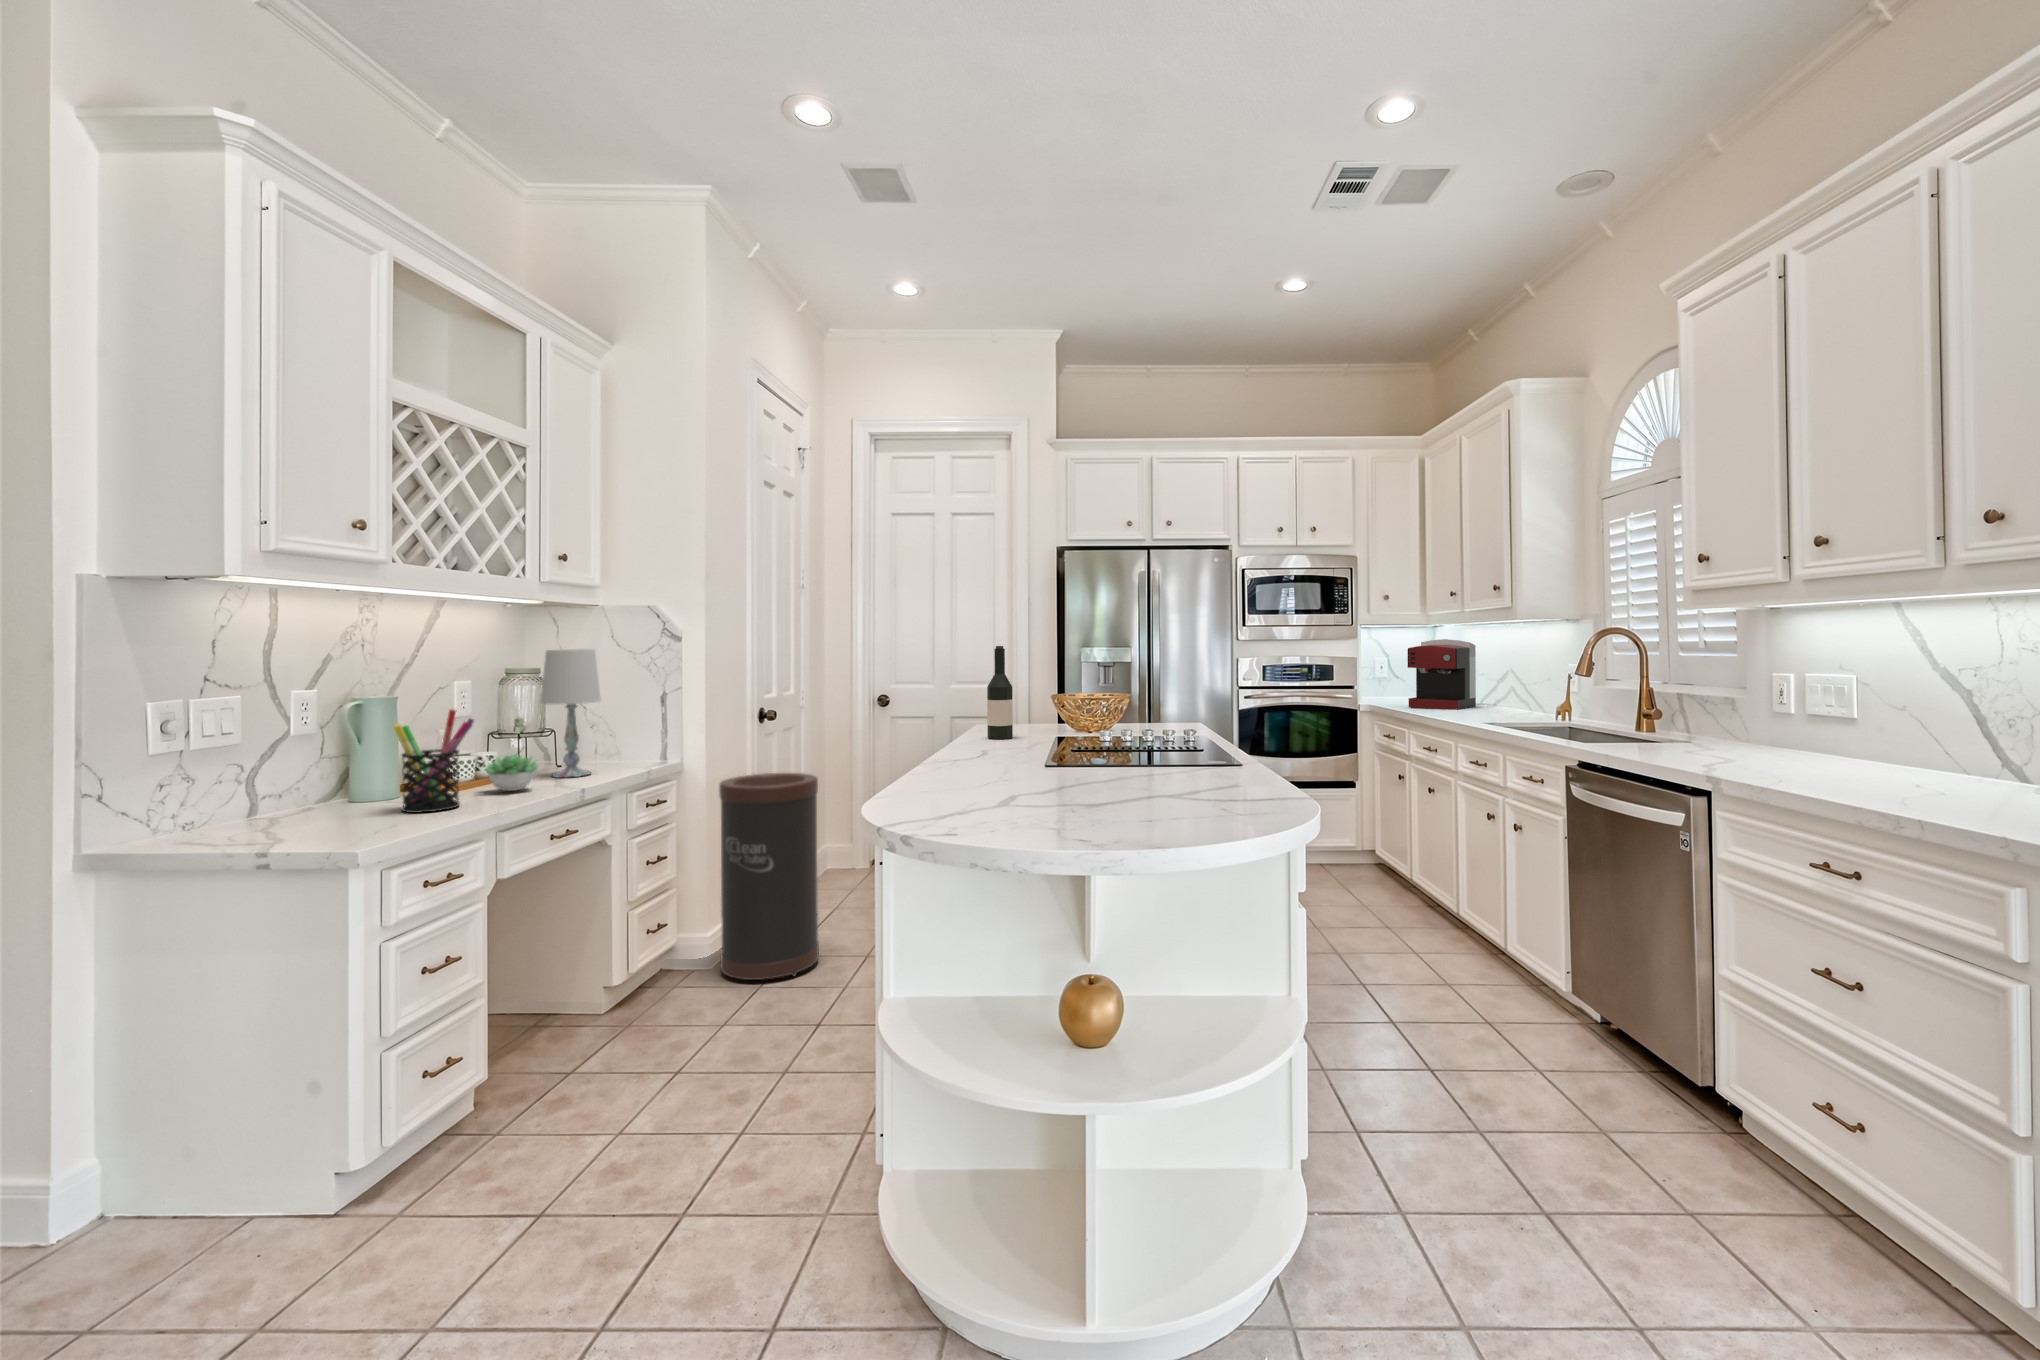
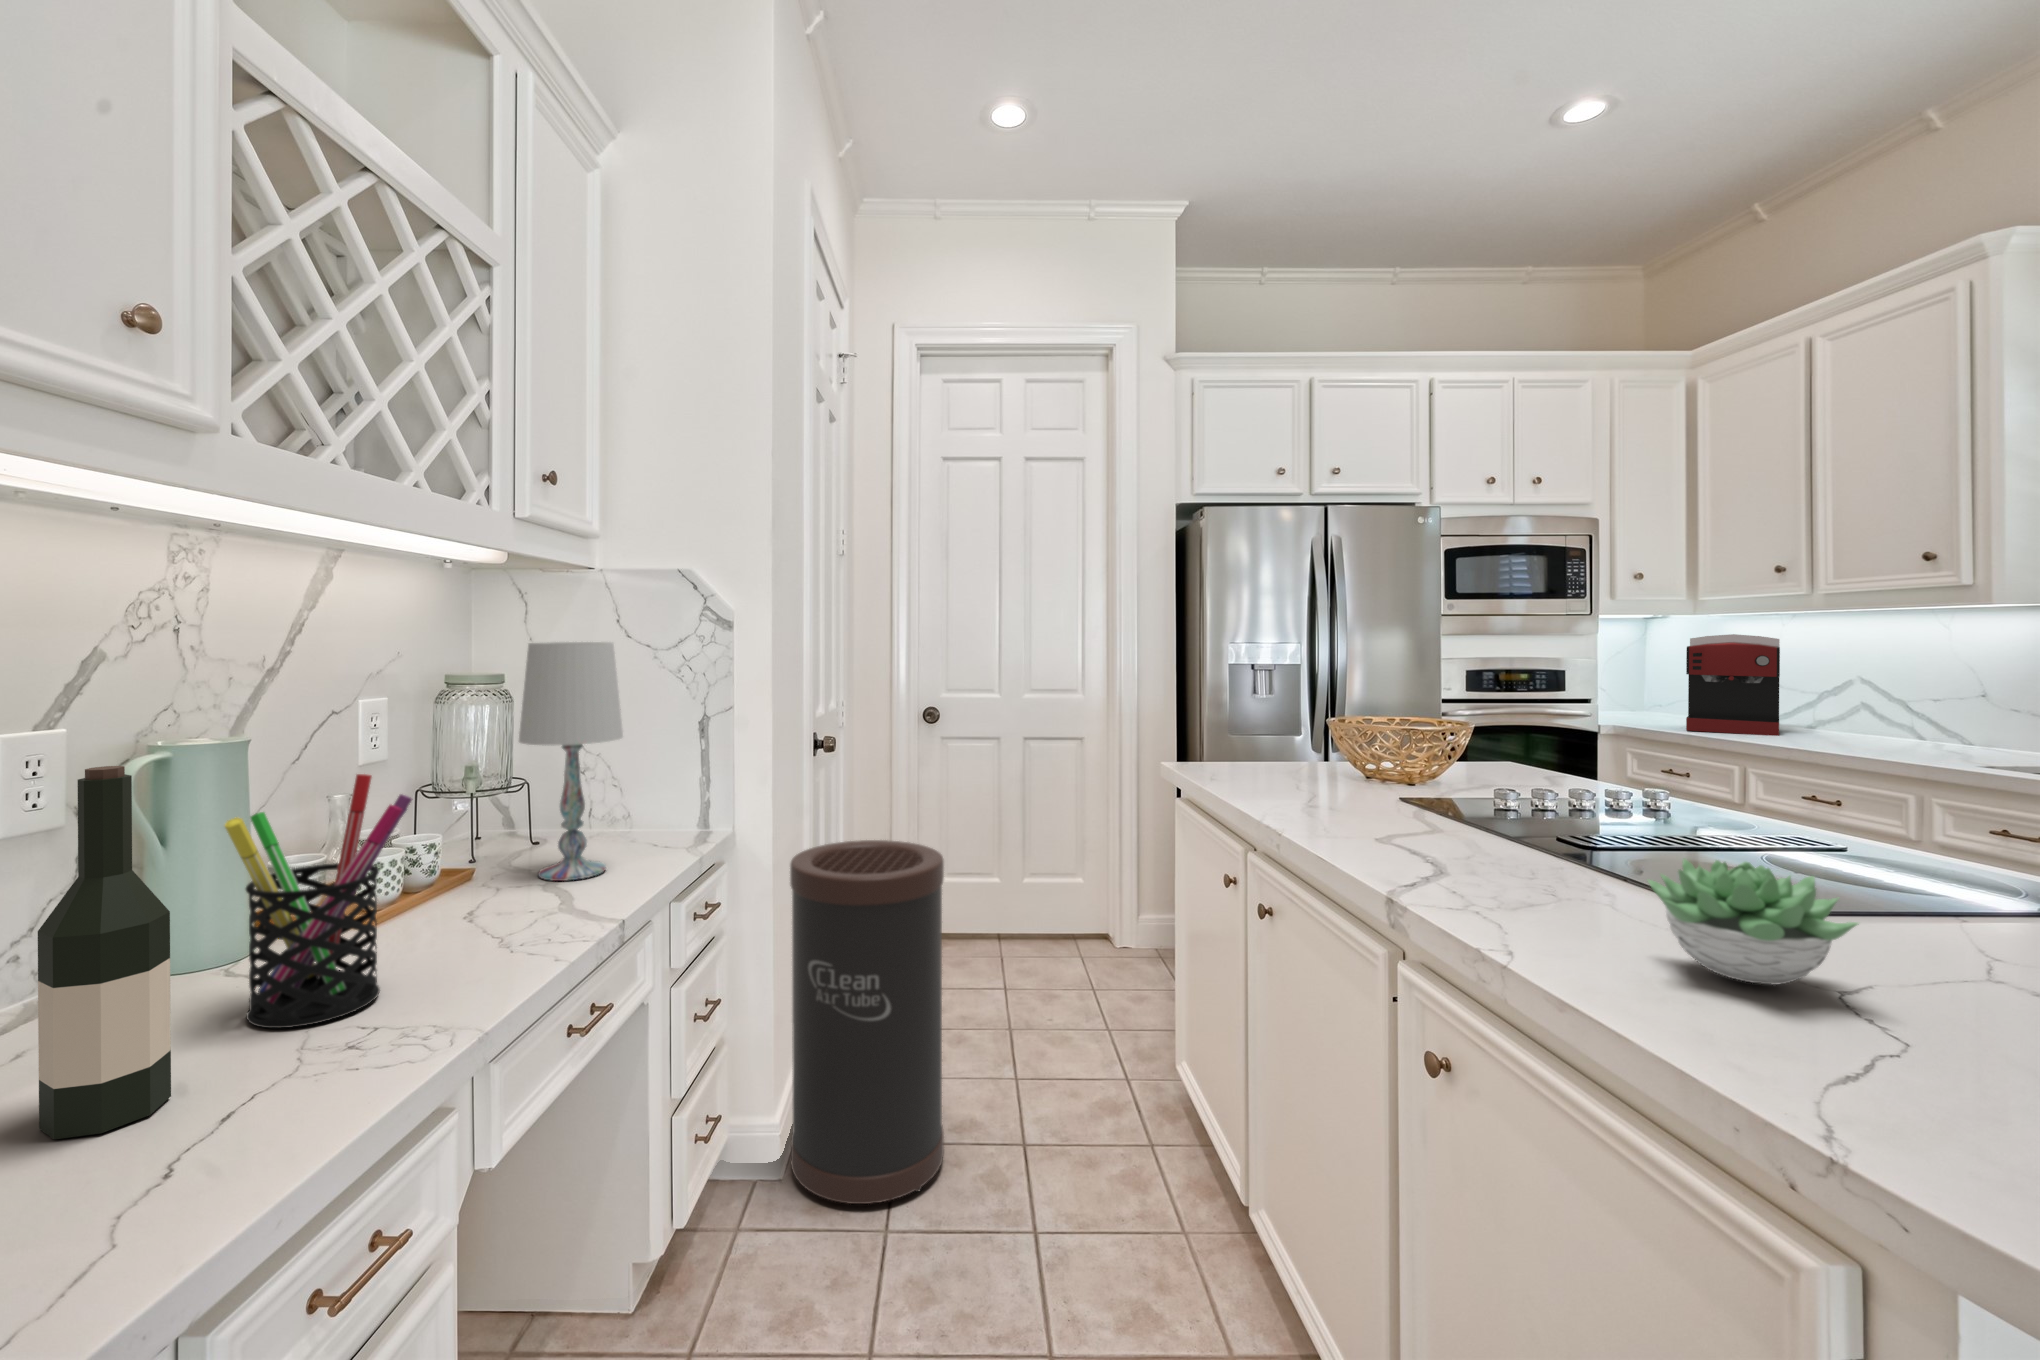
wine bottle: present [987,646,1013,739] -> present [38,766,171,1139]
succulent plant: present [485,755,538,791] -> present [1648,859,1859,984]

